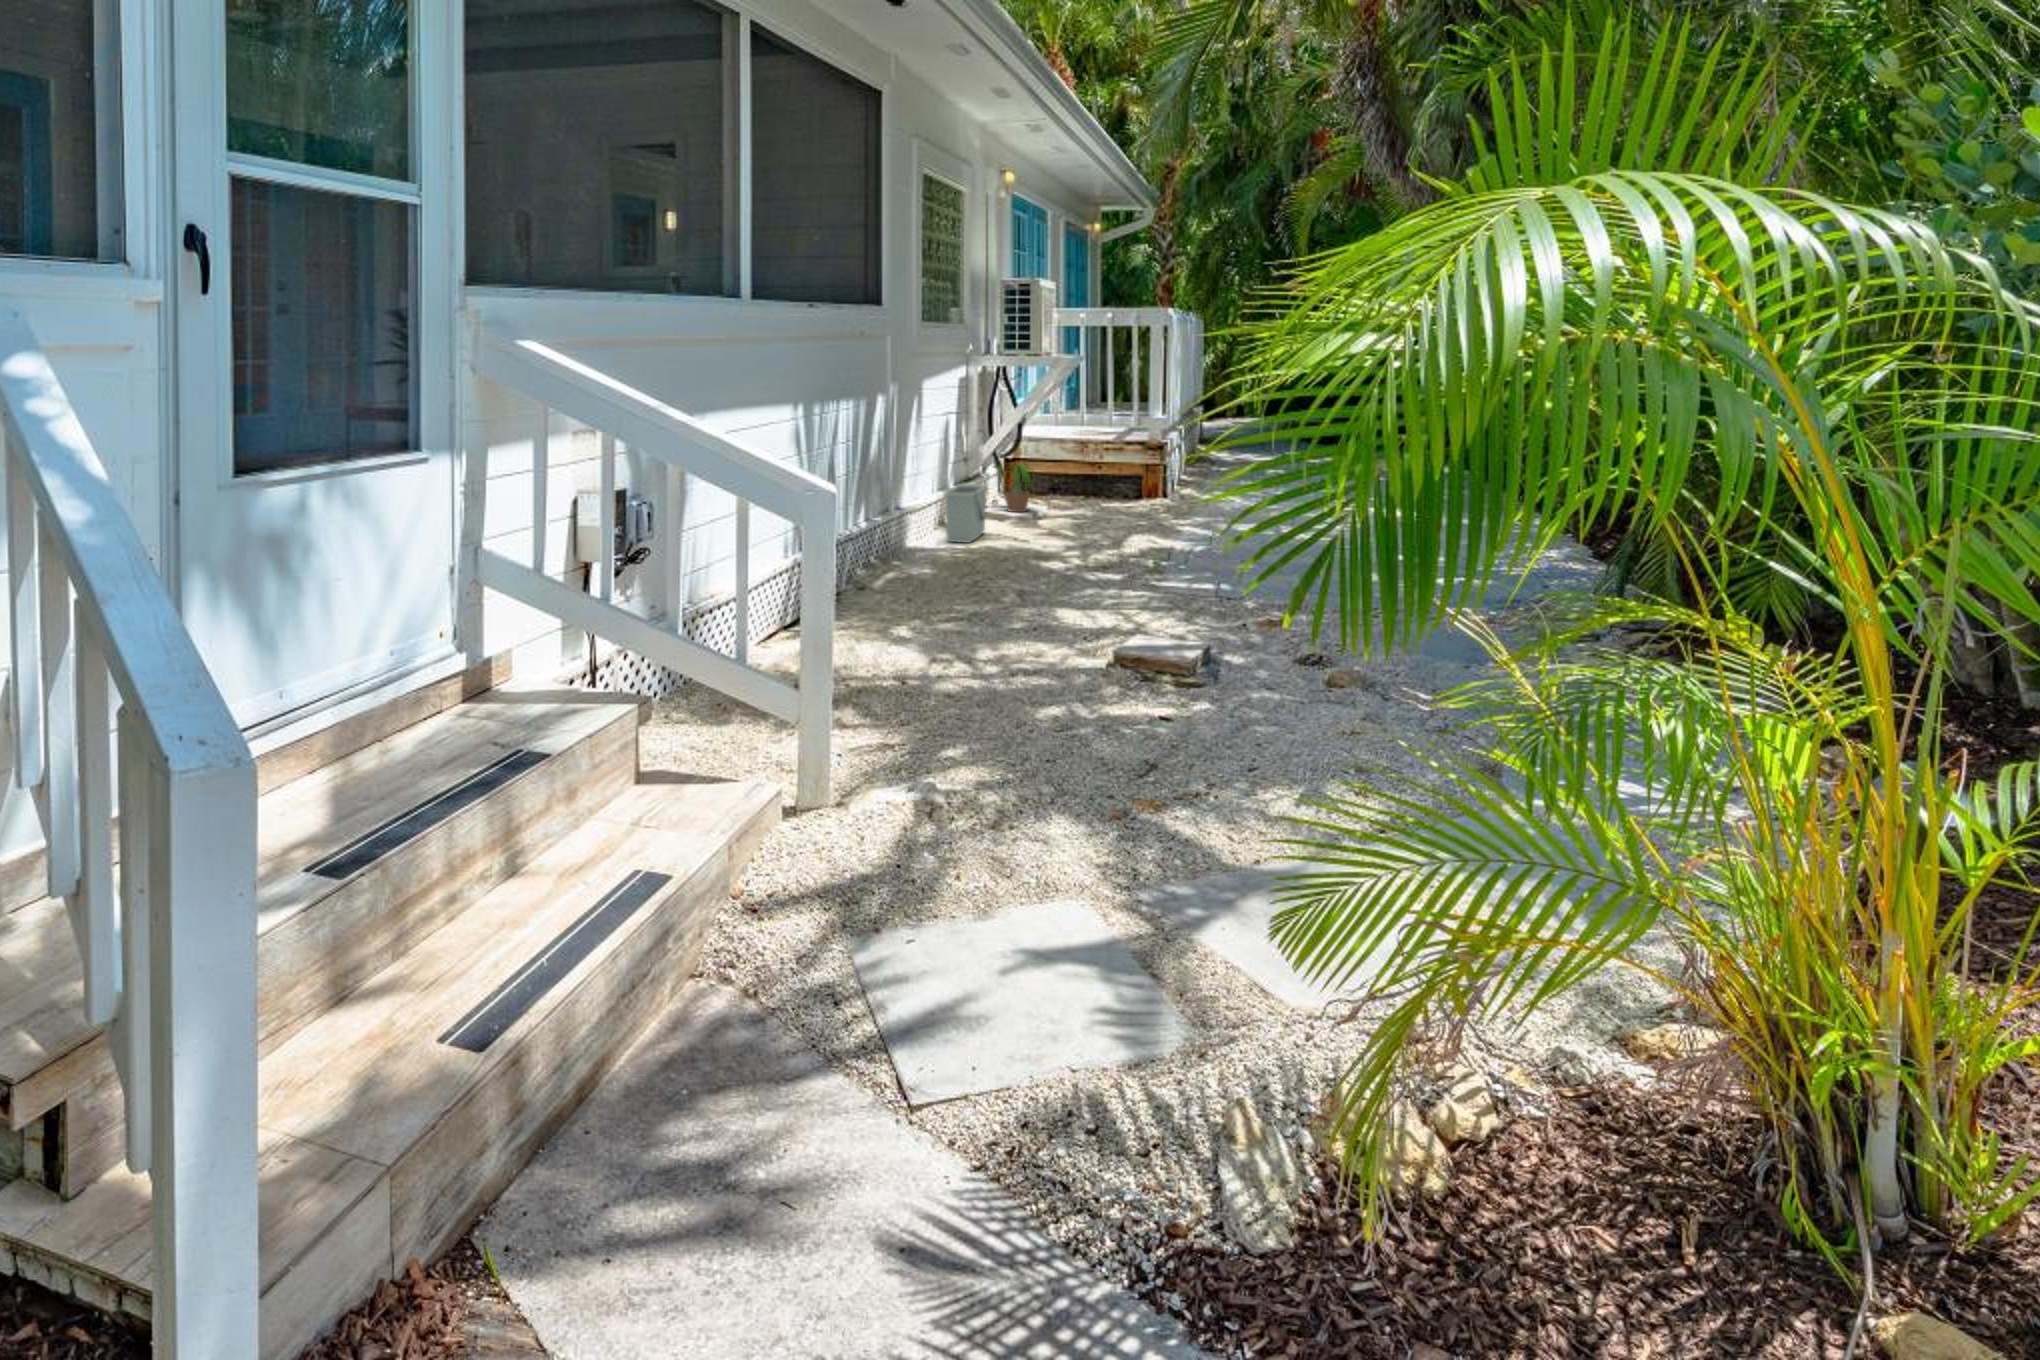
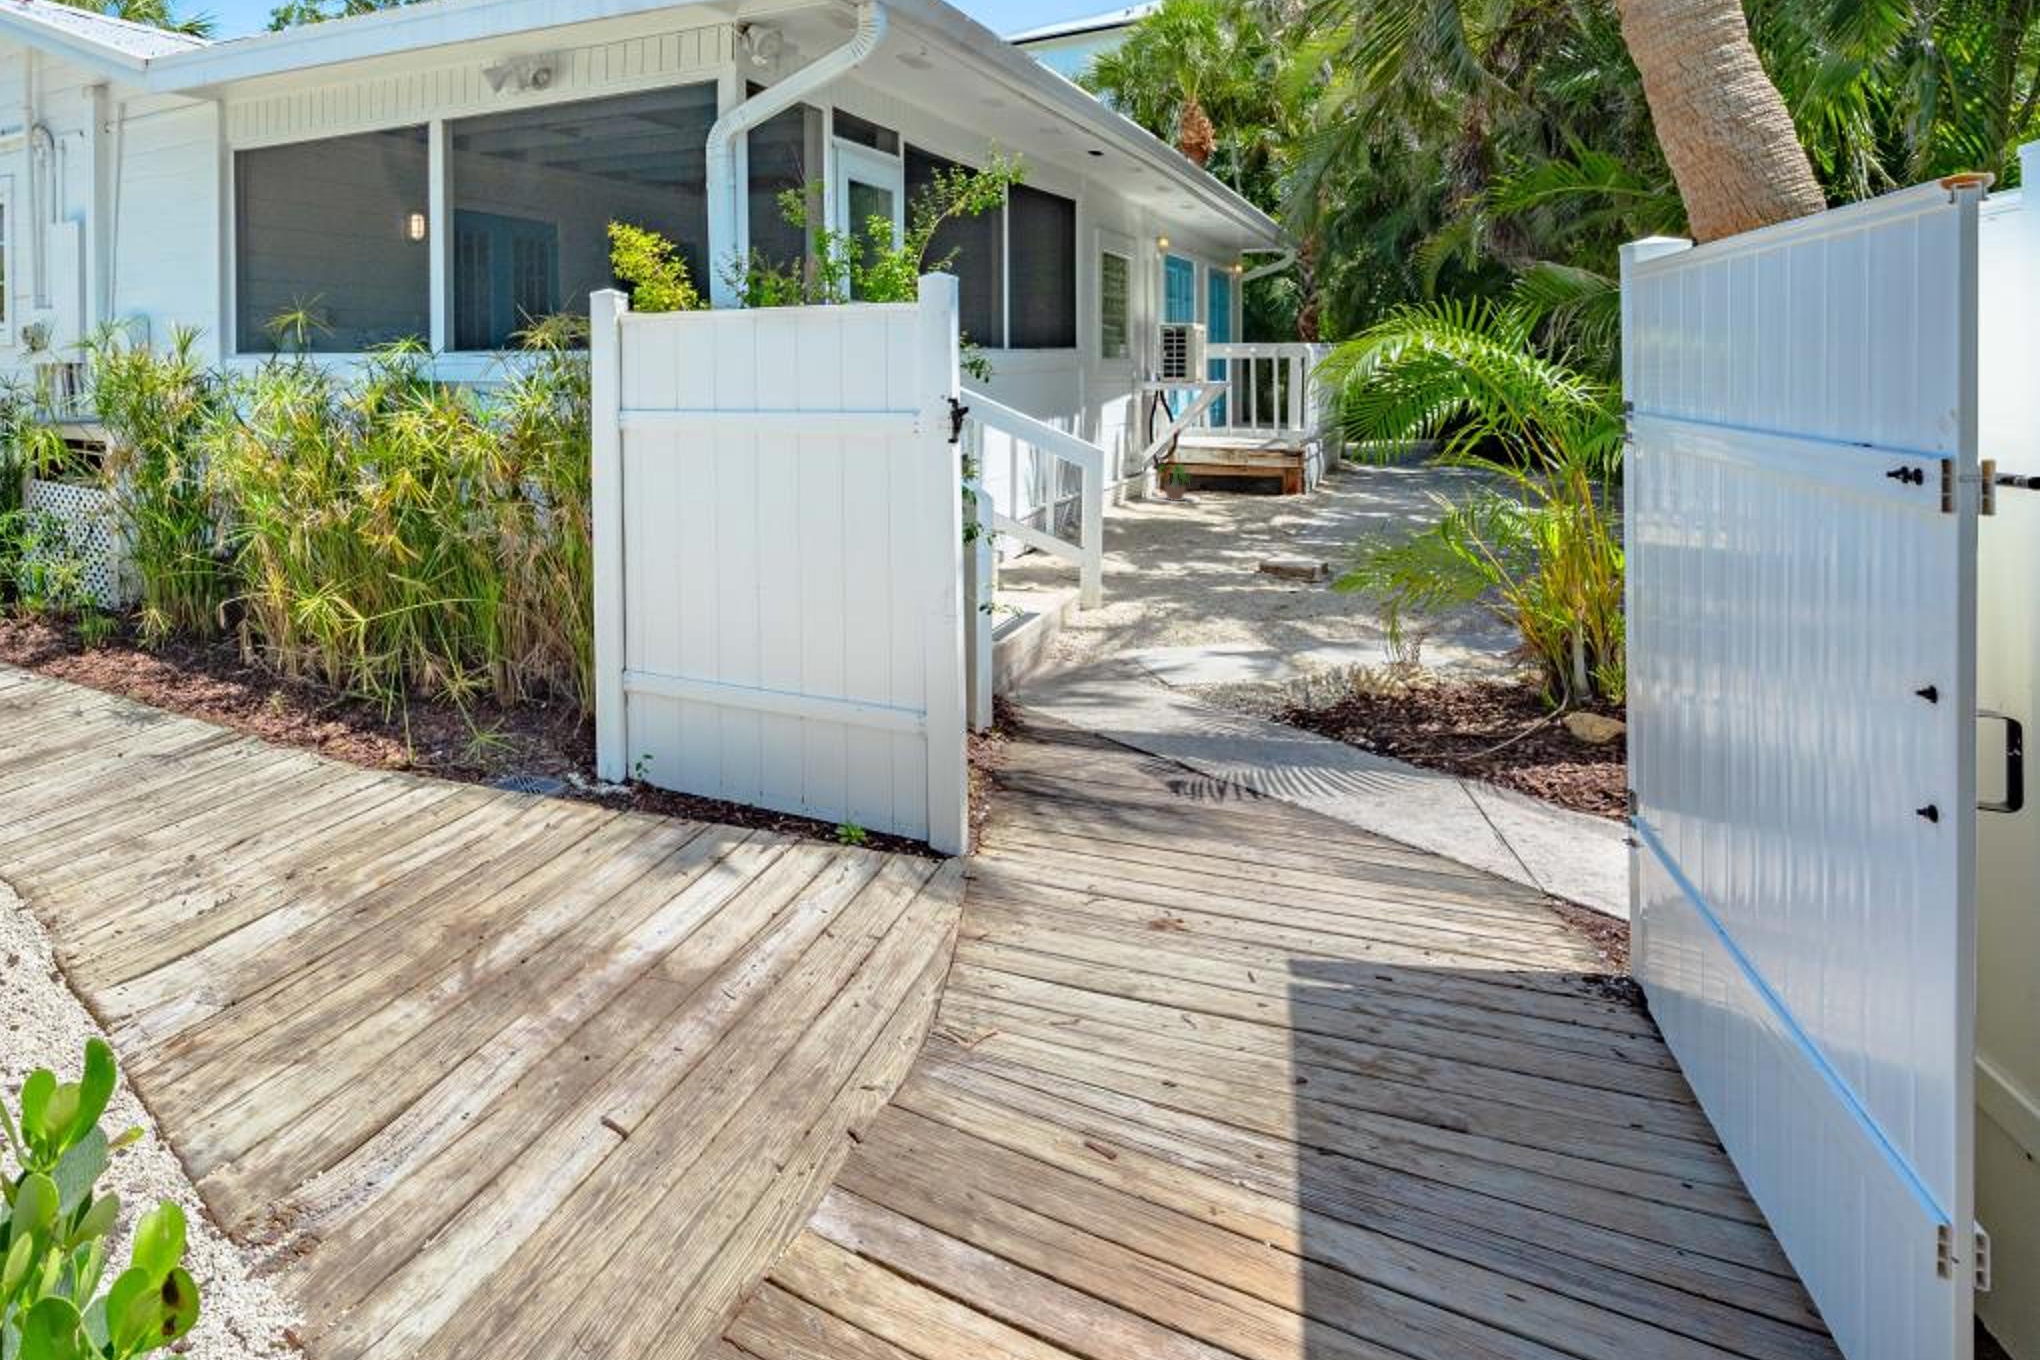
storage bin: present [945,484,987,543] -> none [1120,477,1153,519]

